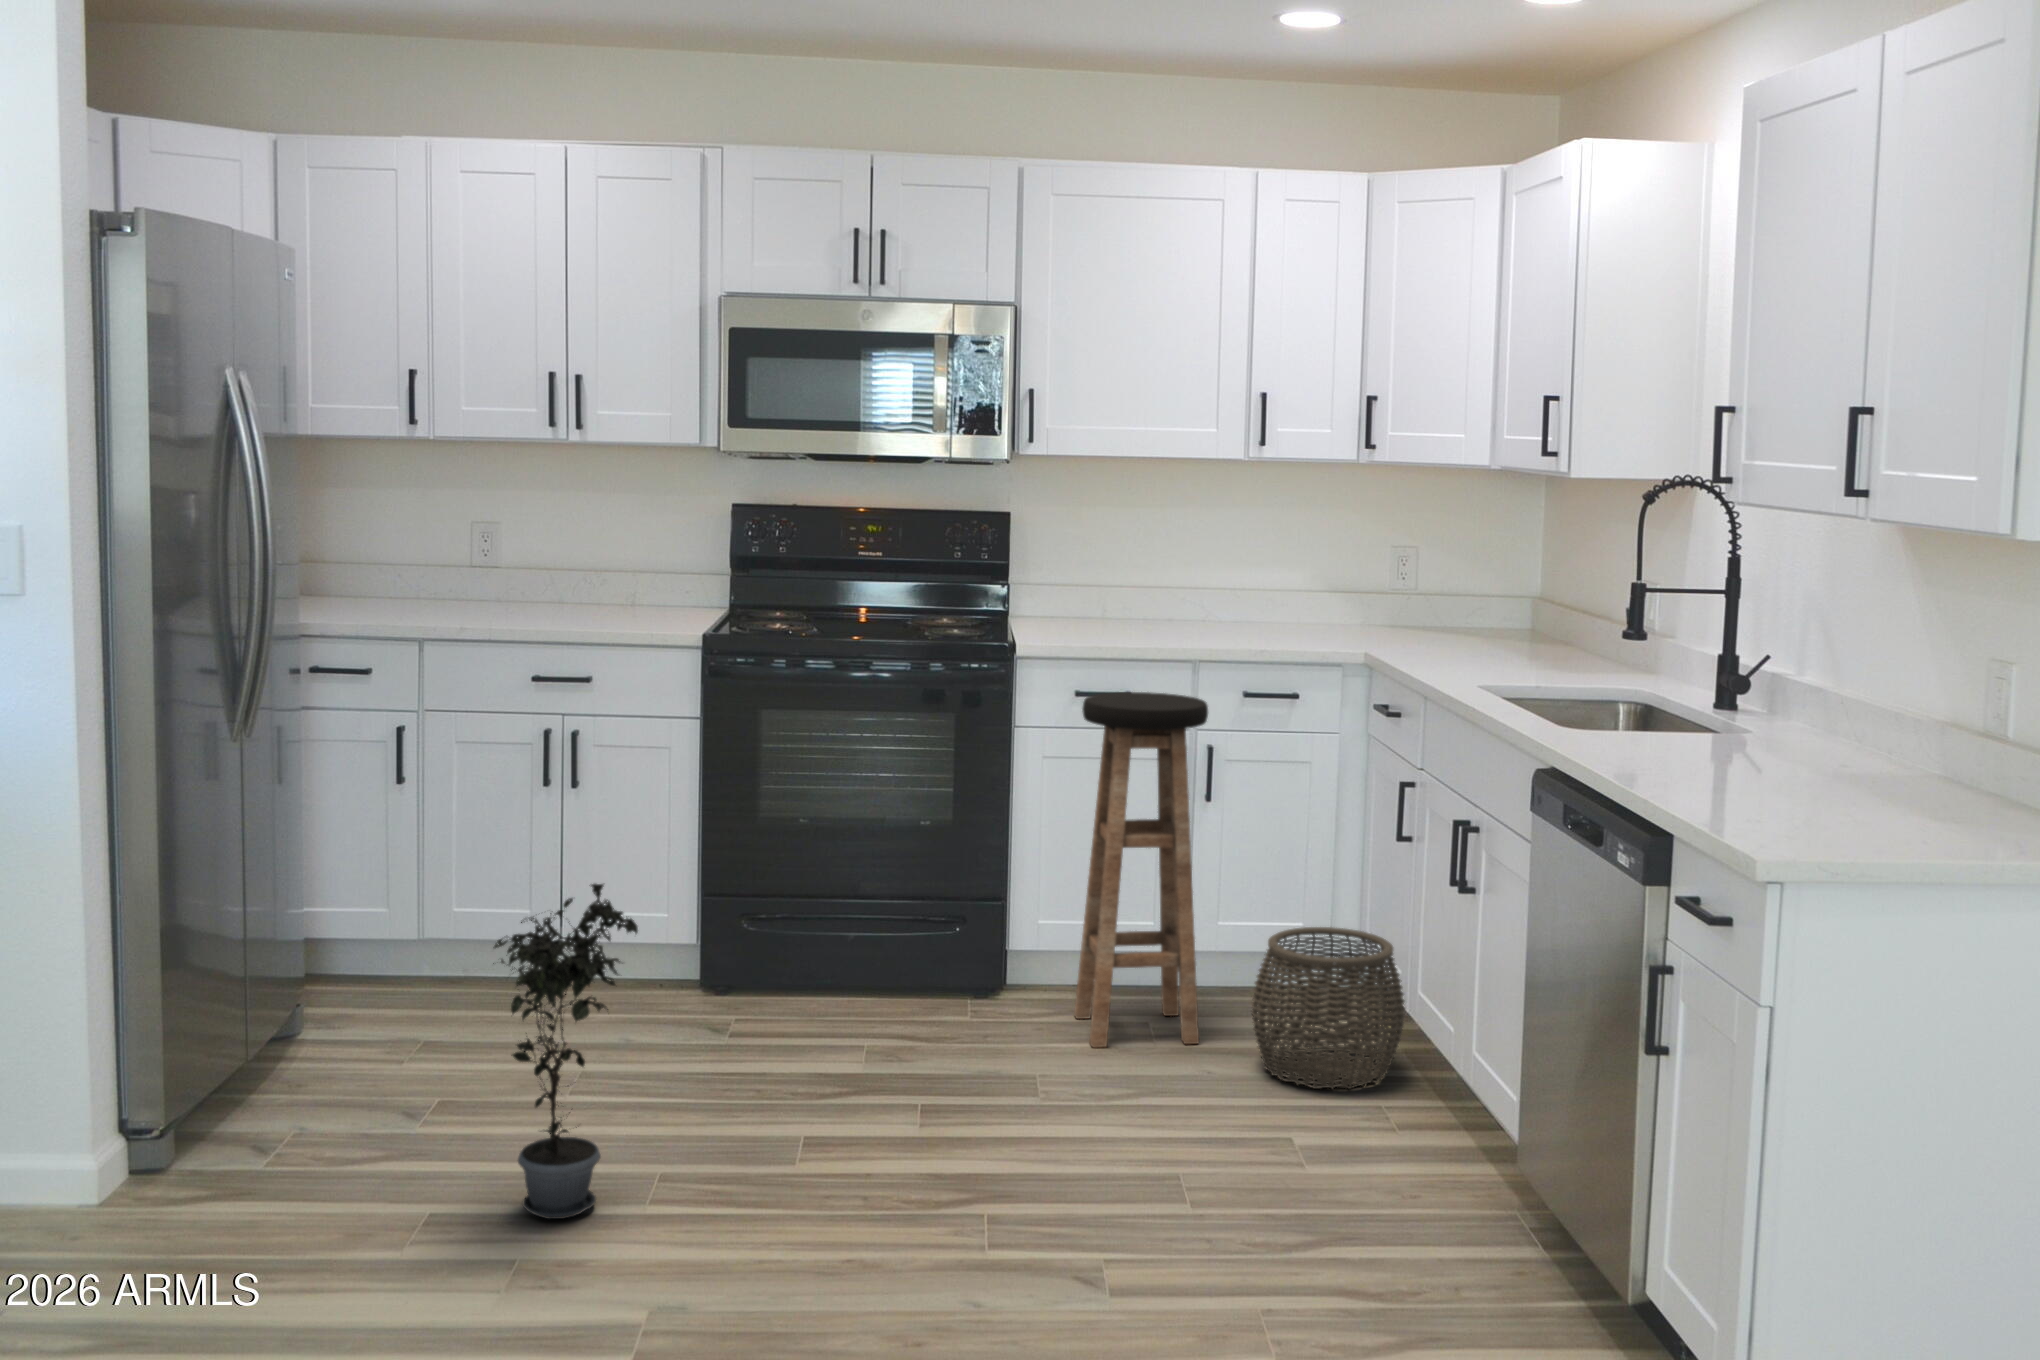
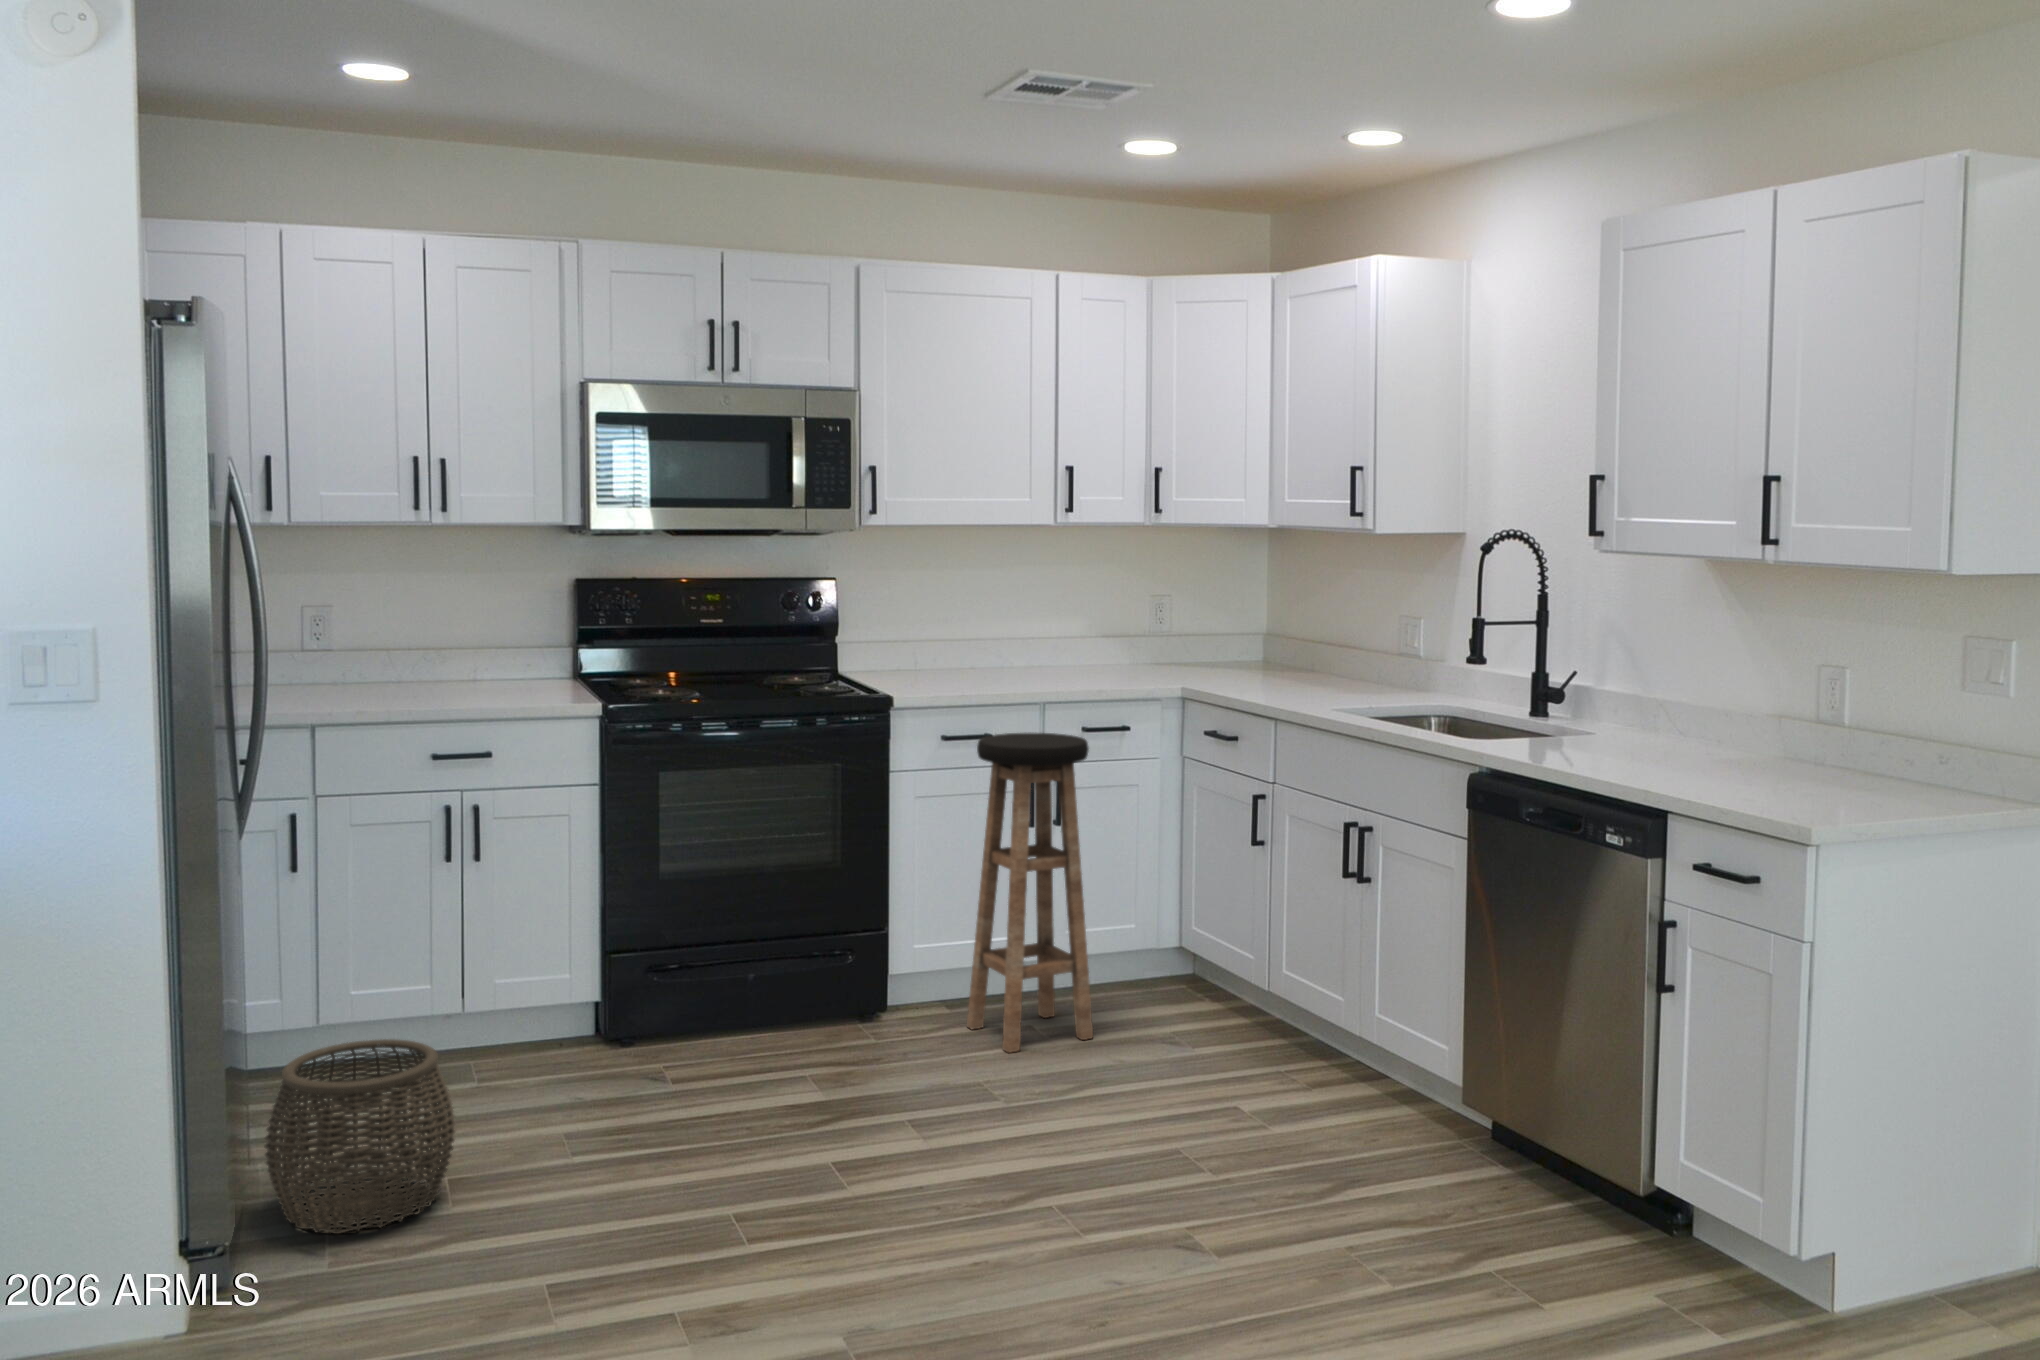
potted plant: present [493,884,638,1219] -> none [592,947,740,1280]
woven basket: present [1252,927,1405,1089] -> present [264,1039,455,1234]

